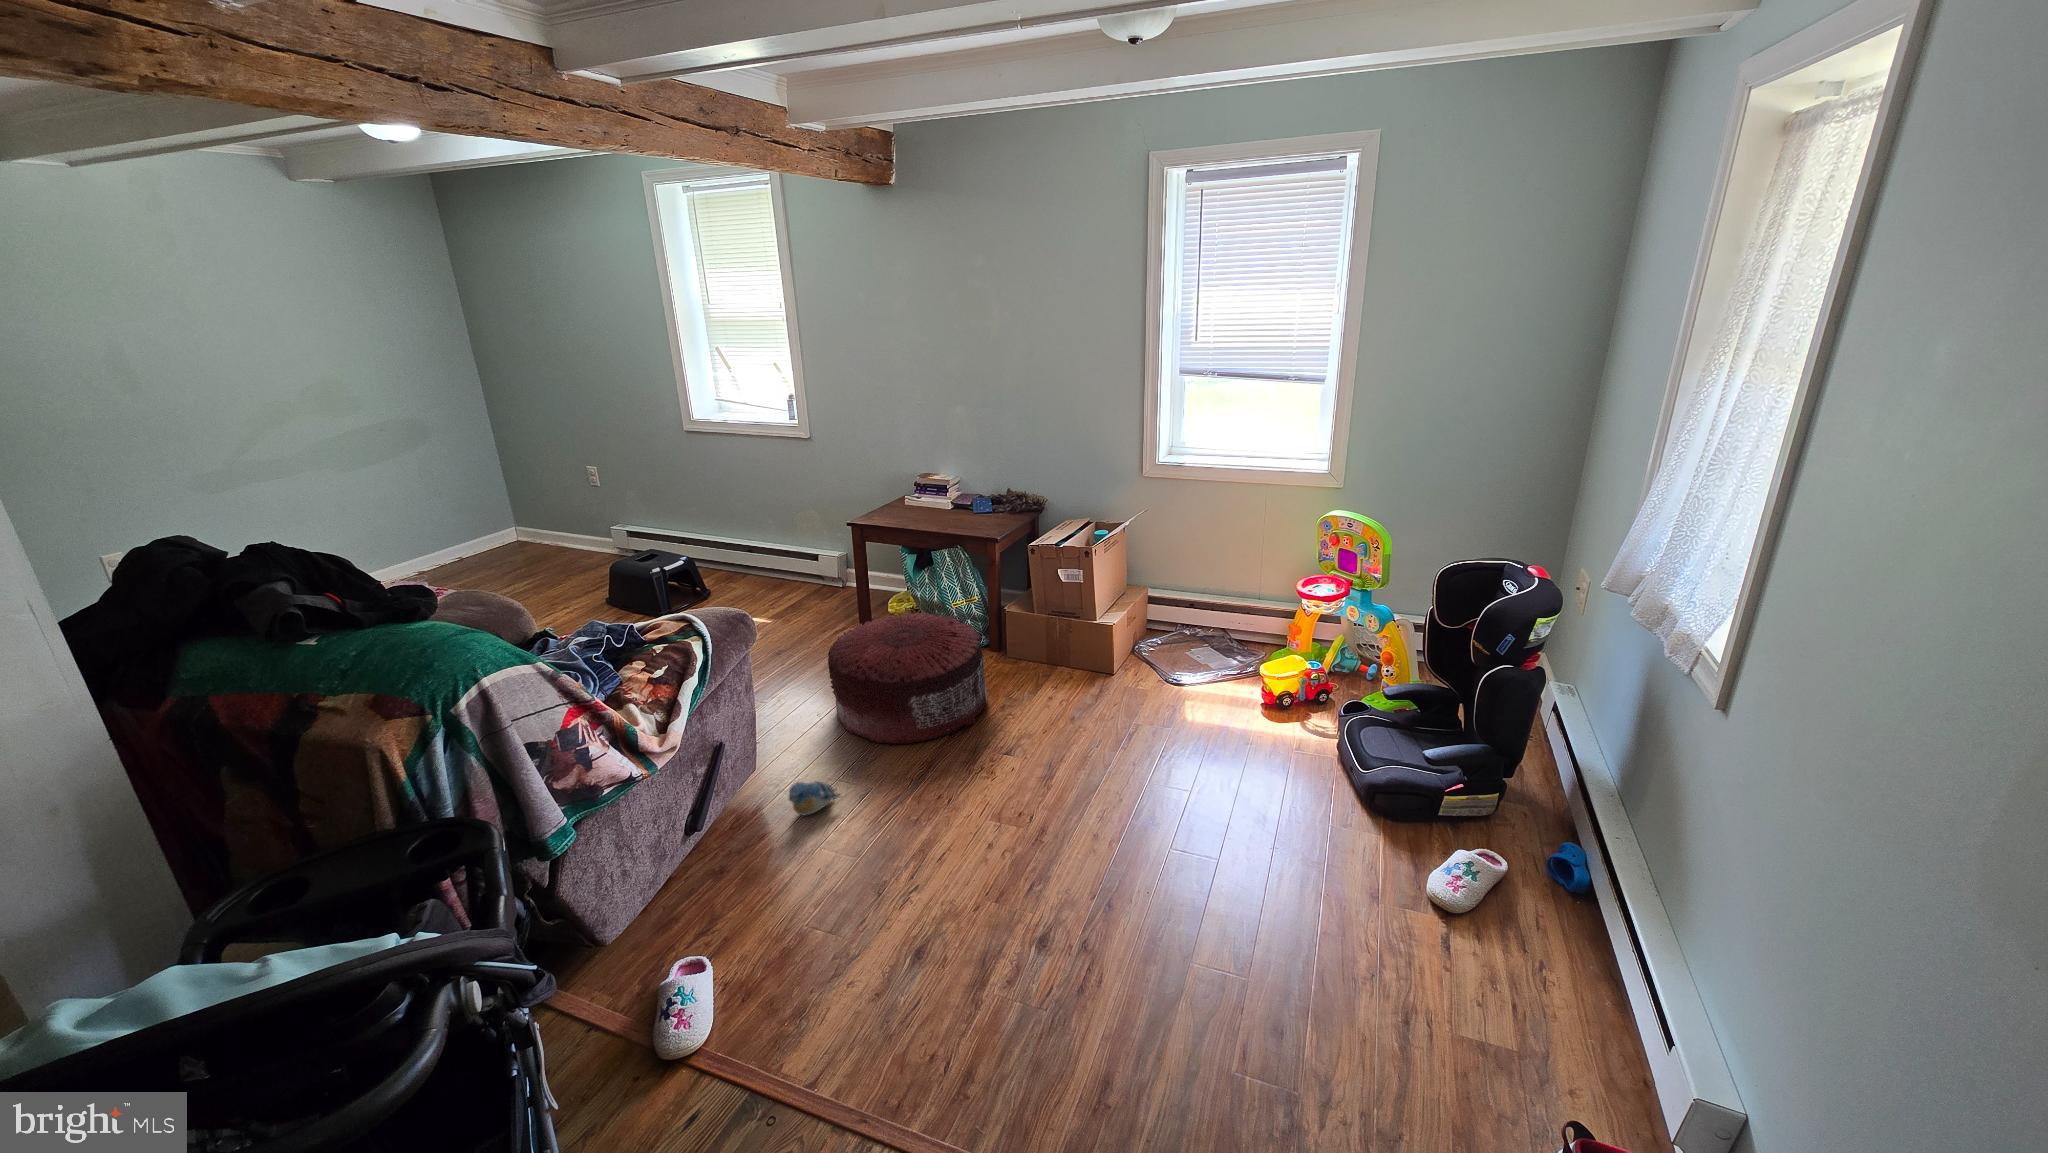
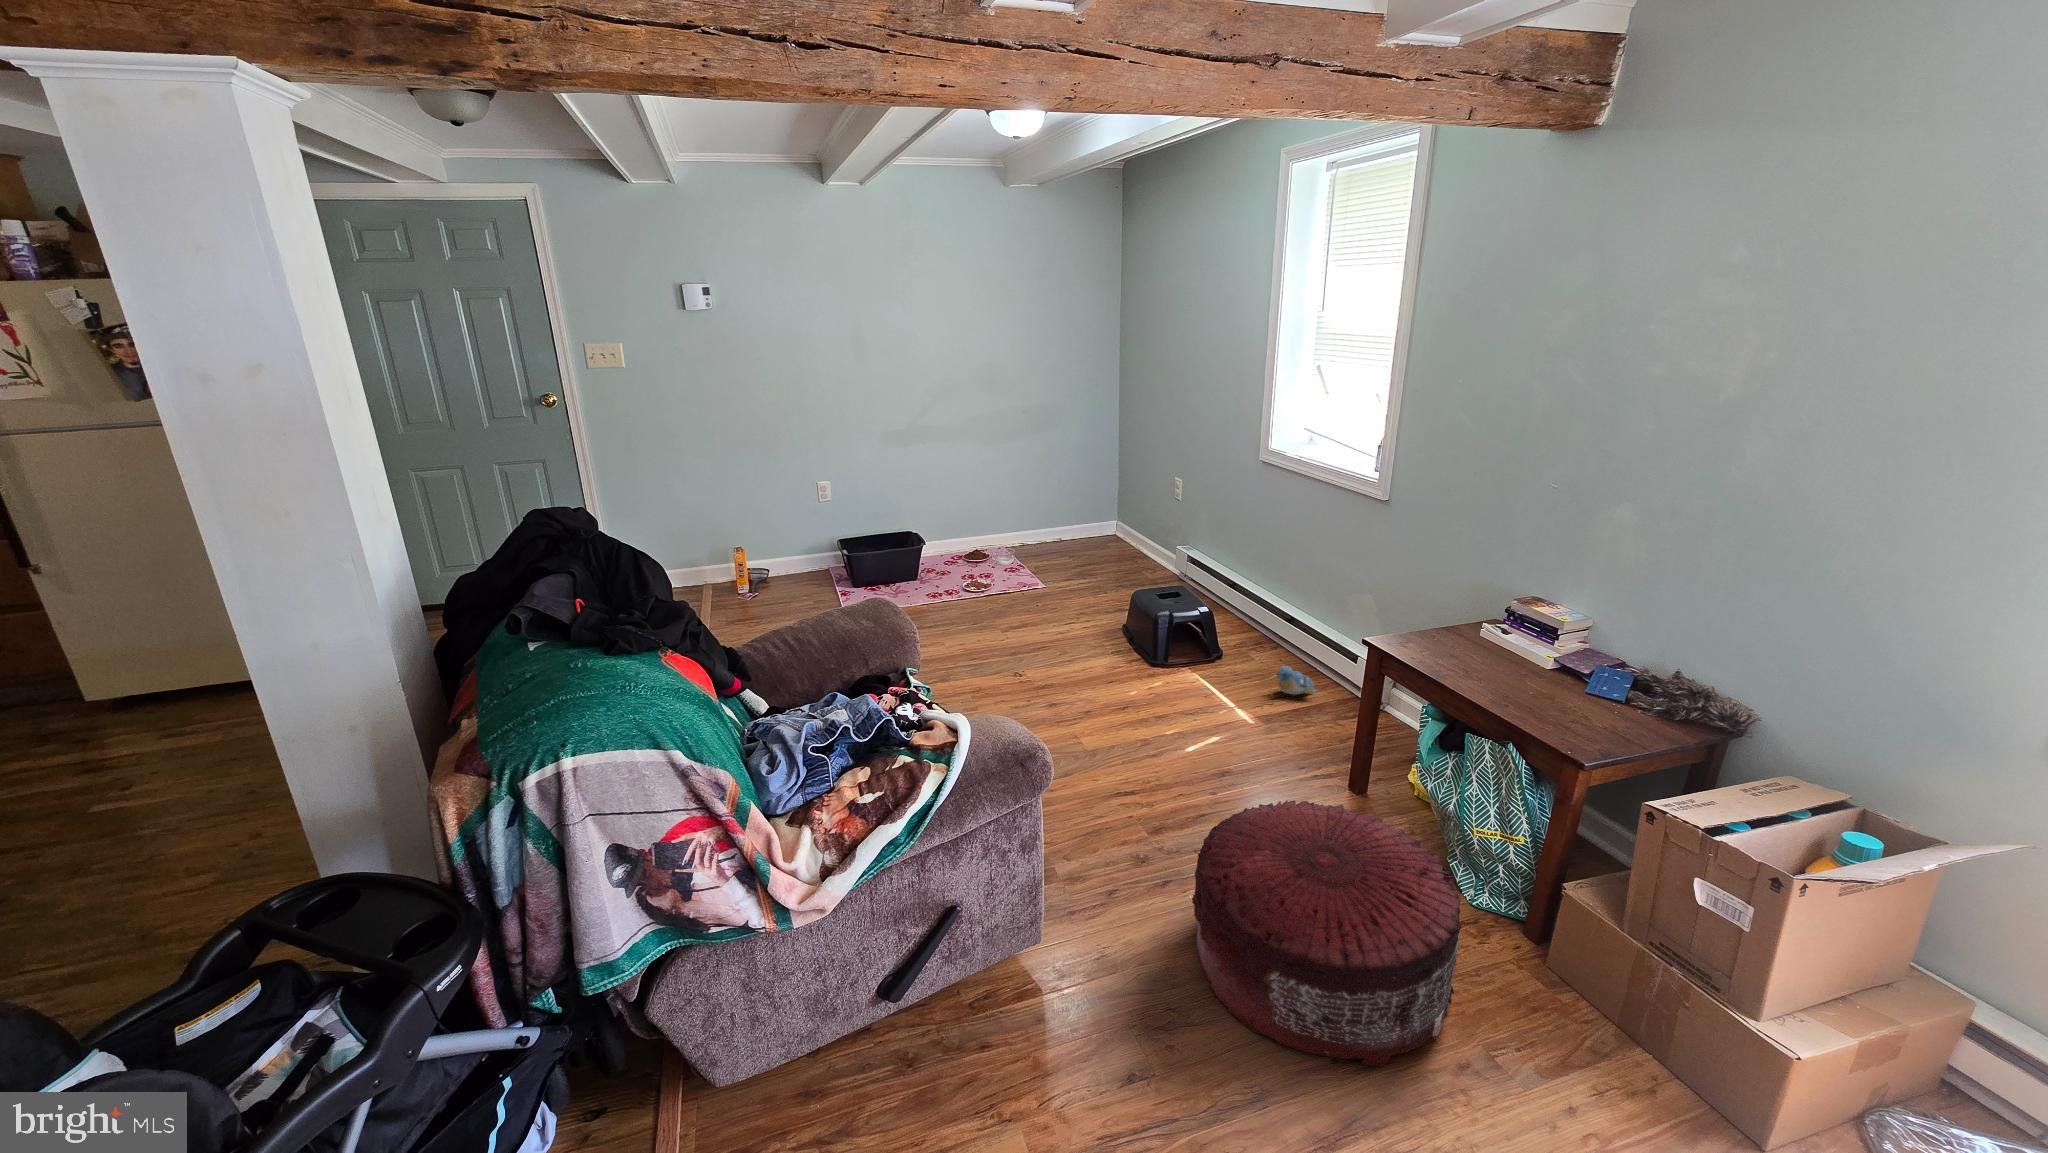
plush toy: present [789,781,841,815] -> present [1276,666,1316,695]

